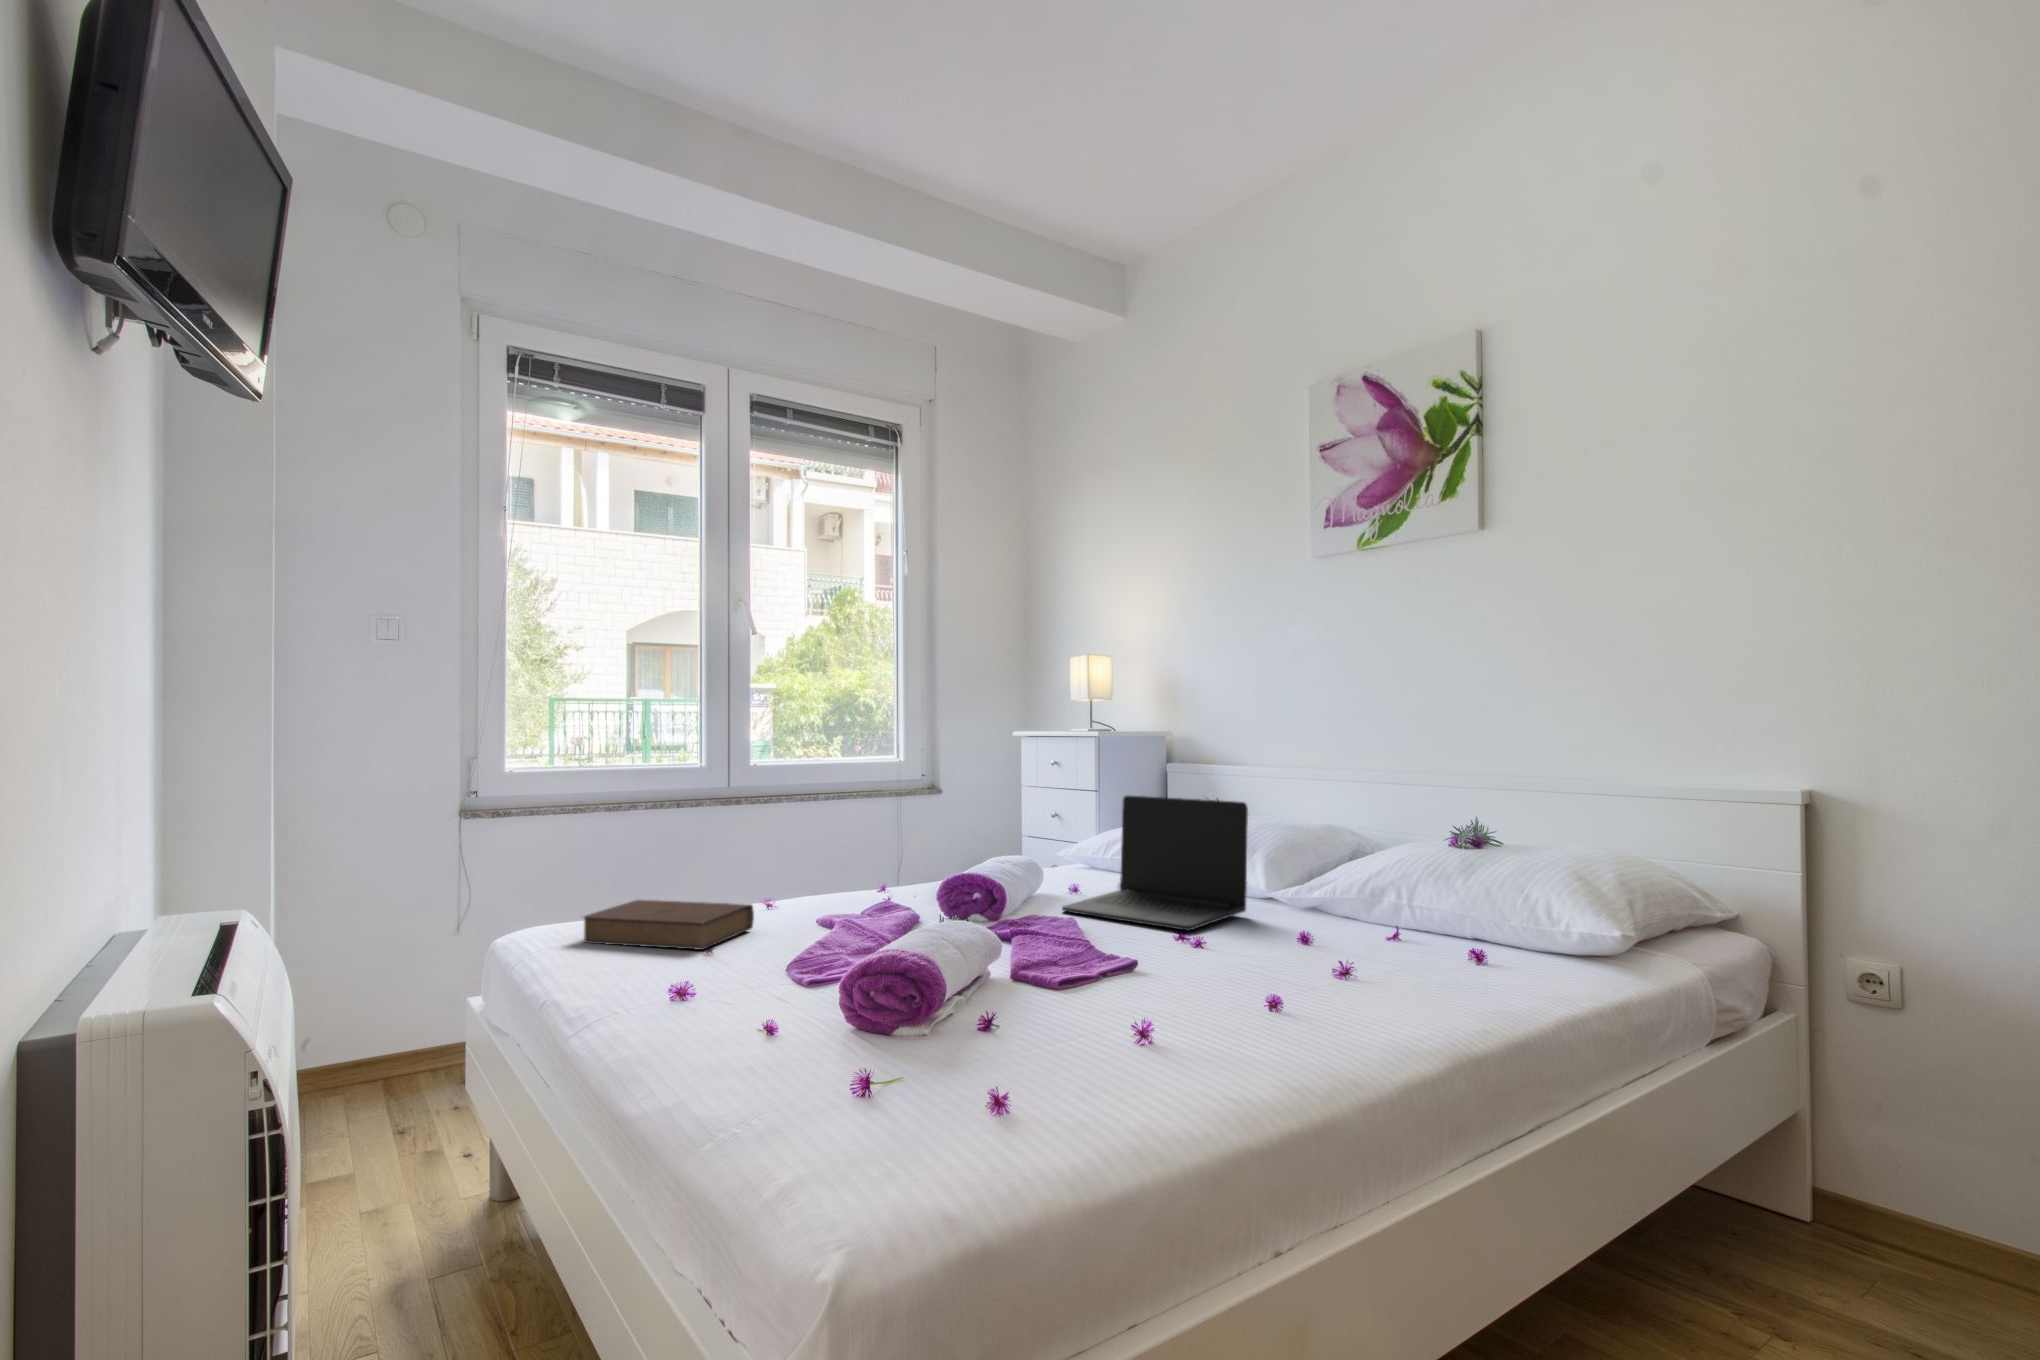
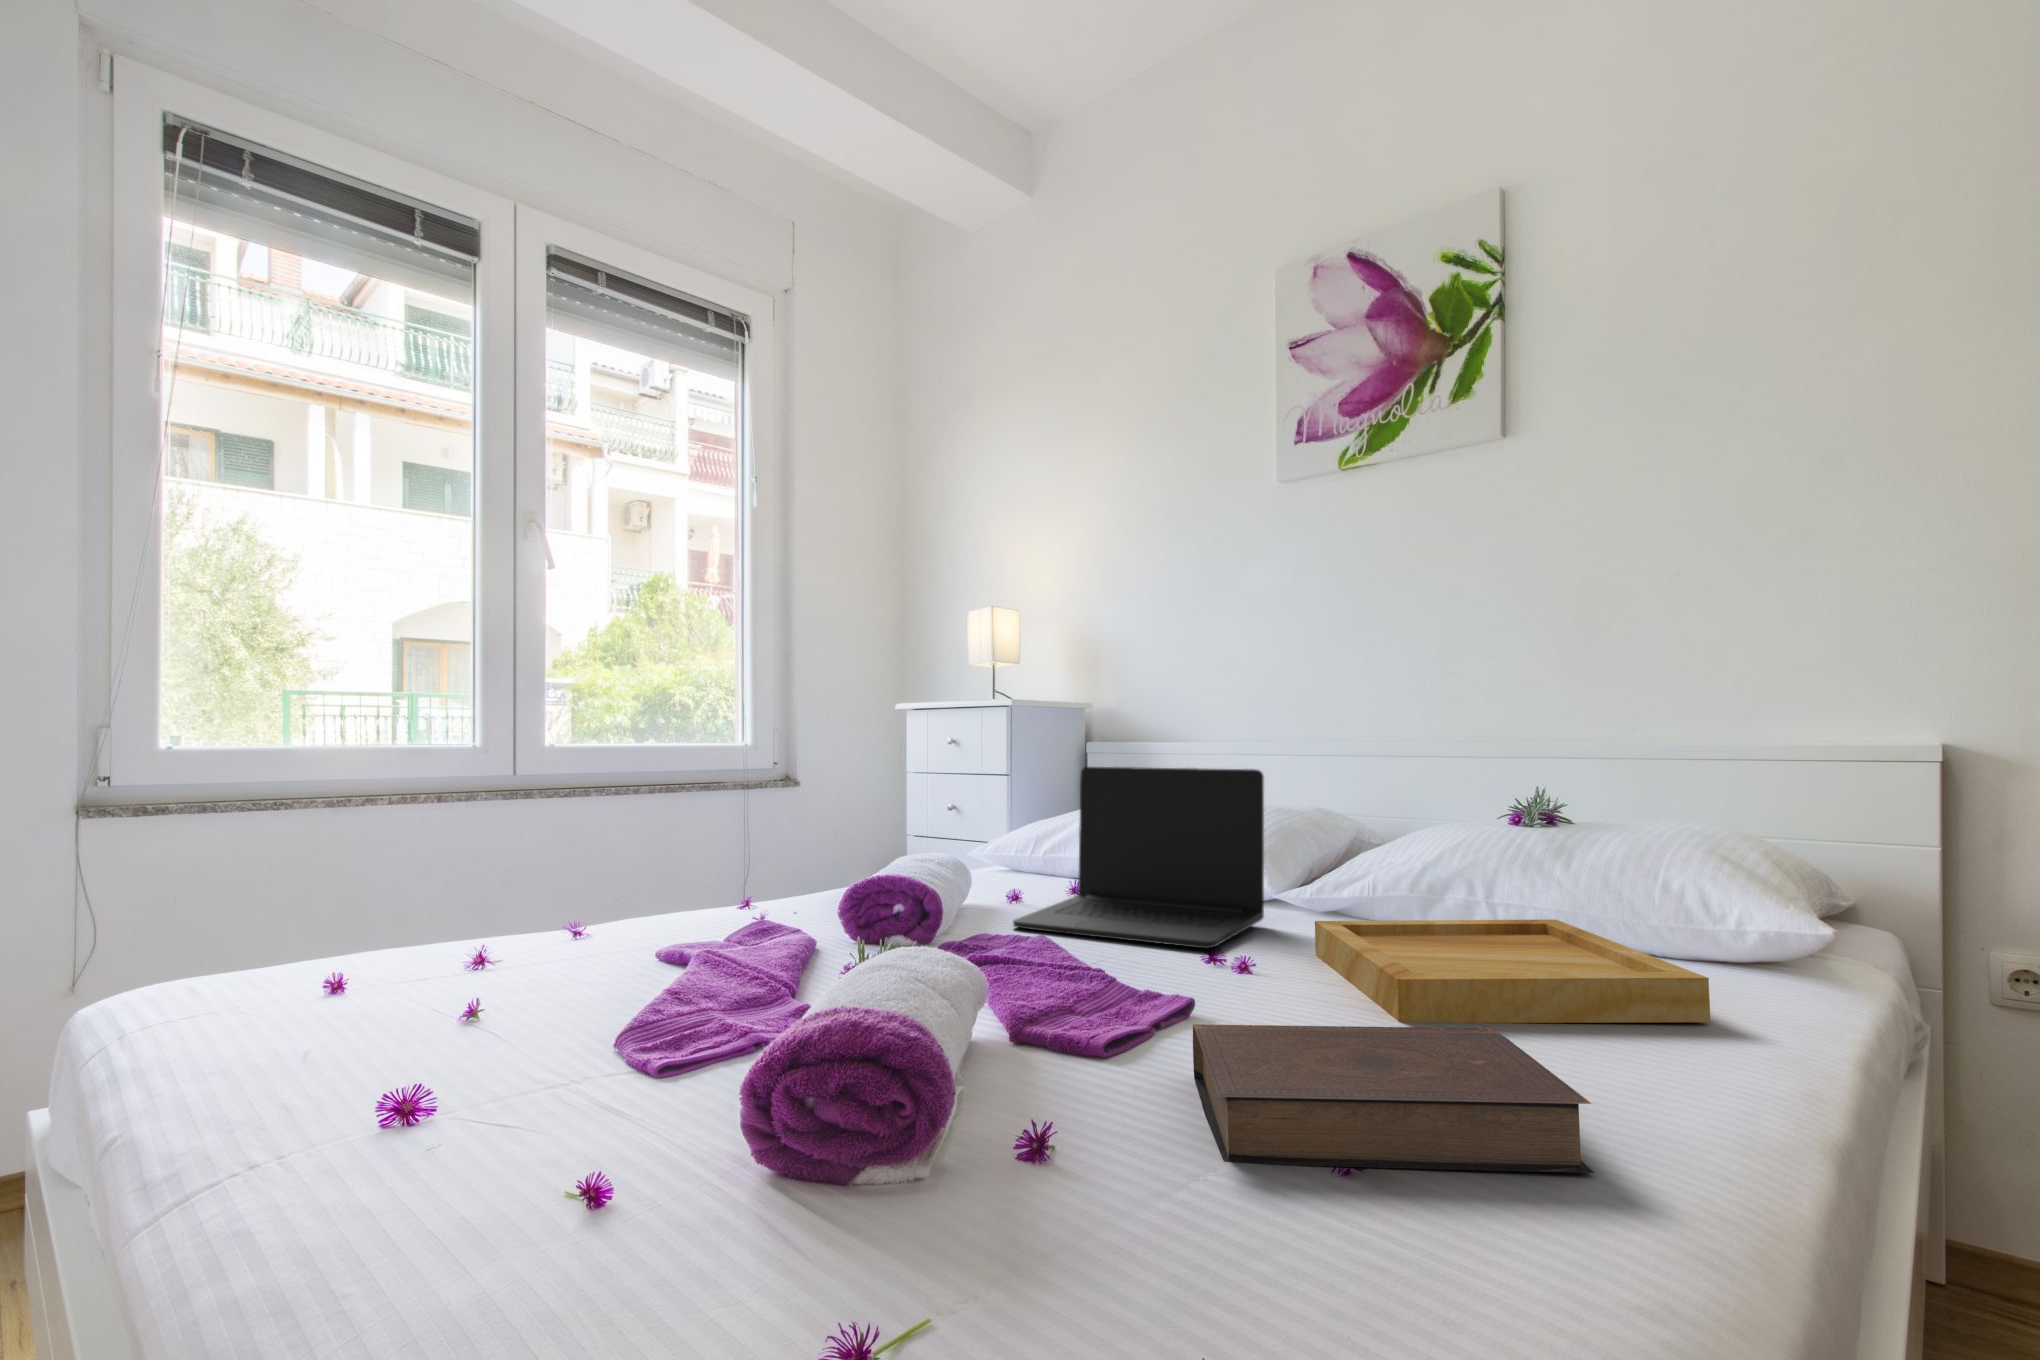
book: present [584,900,754,950] -> present [1193,1024,1595,1173]
tray: none [1263,914,1489,990] -> present [1315,919,1711,1023]

